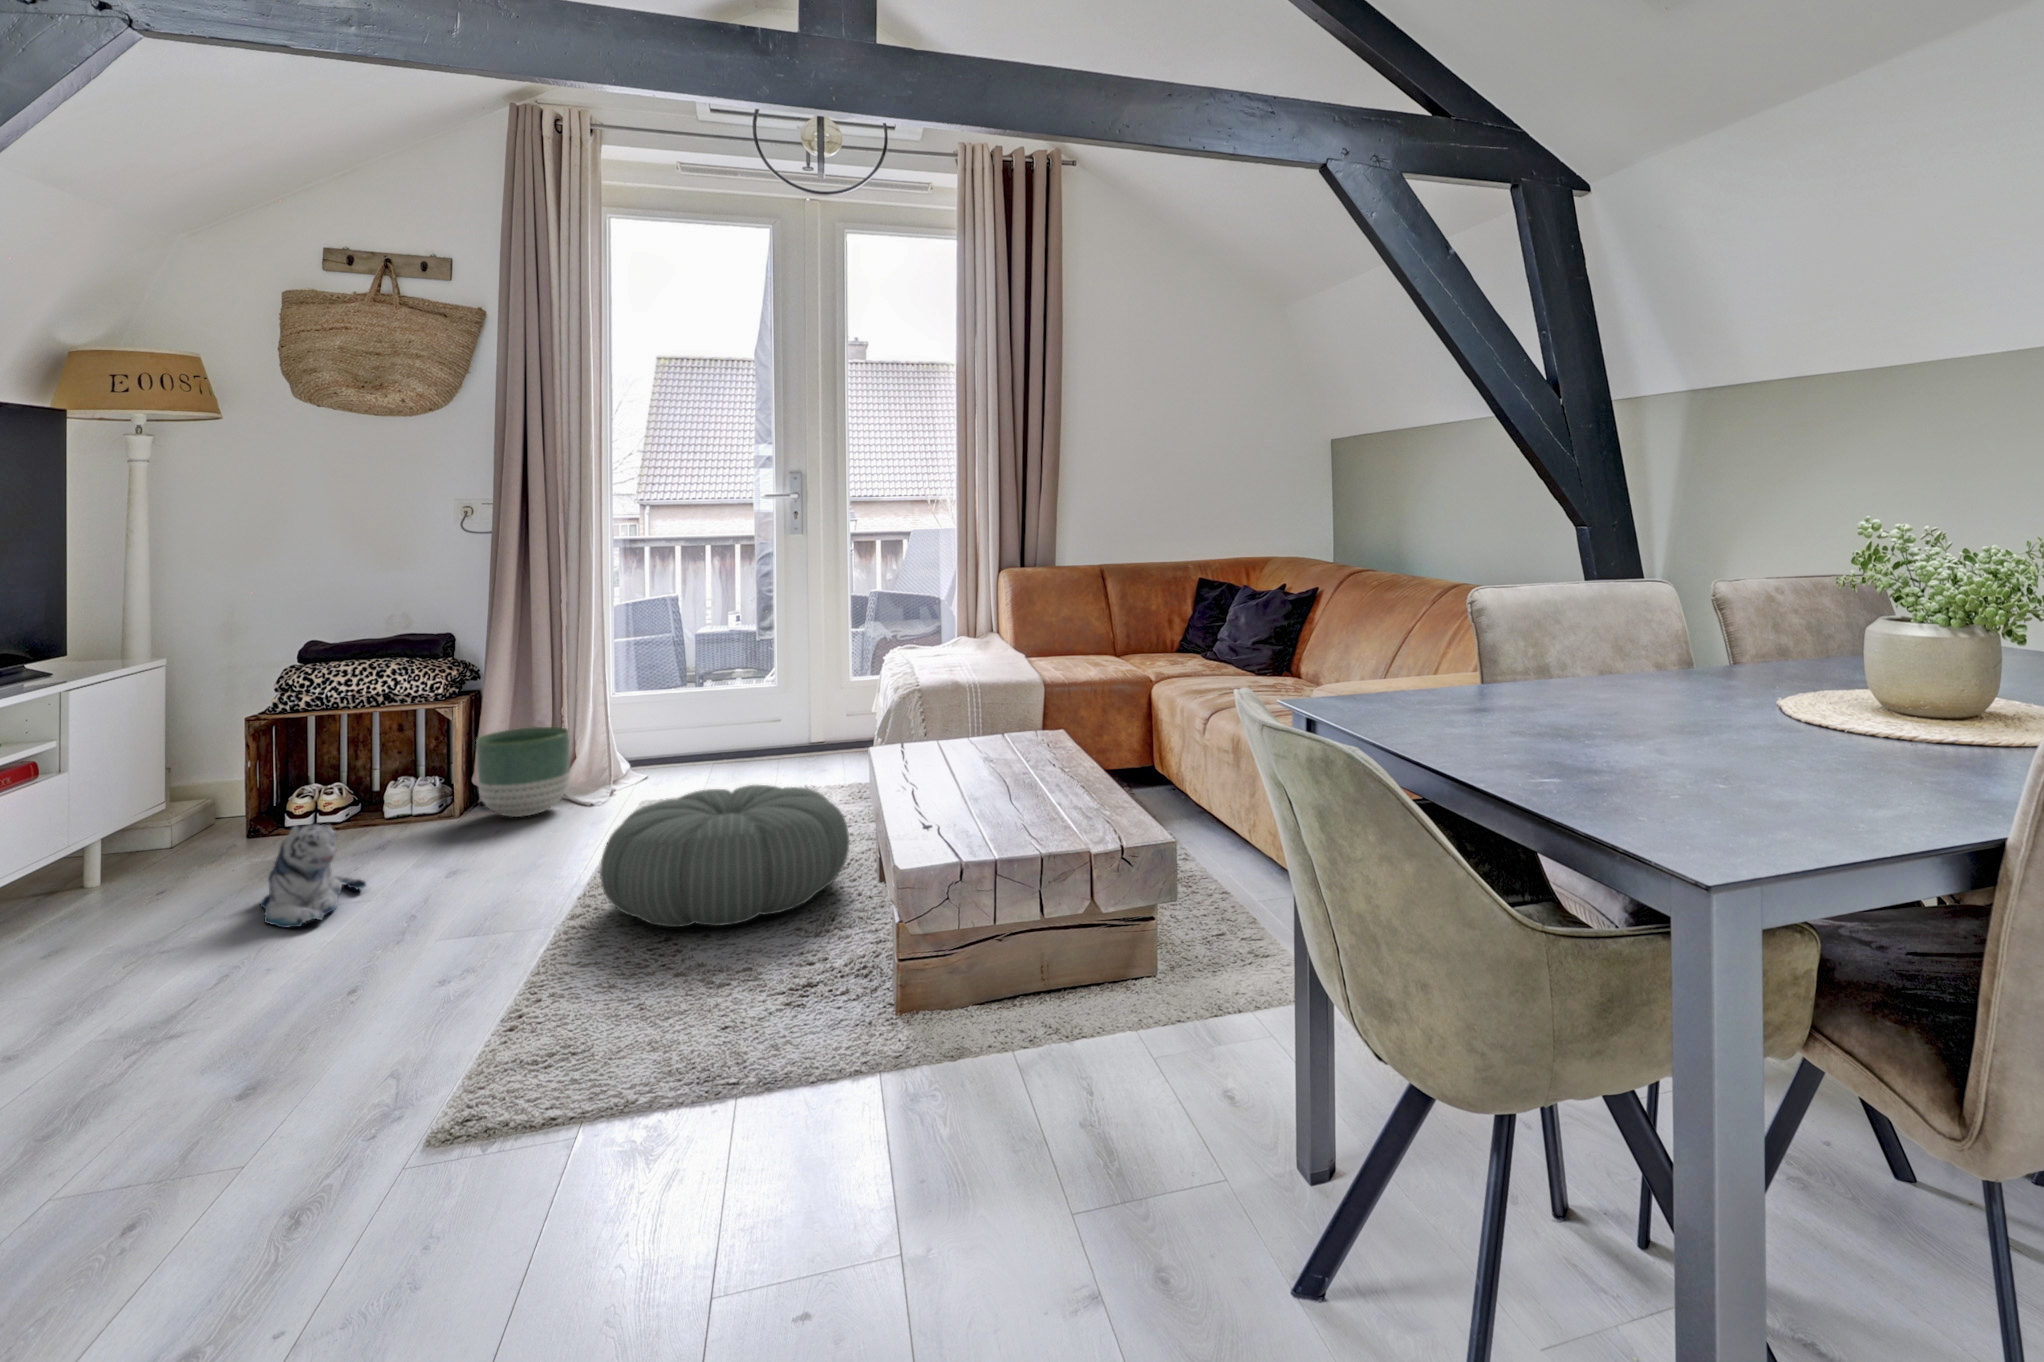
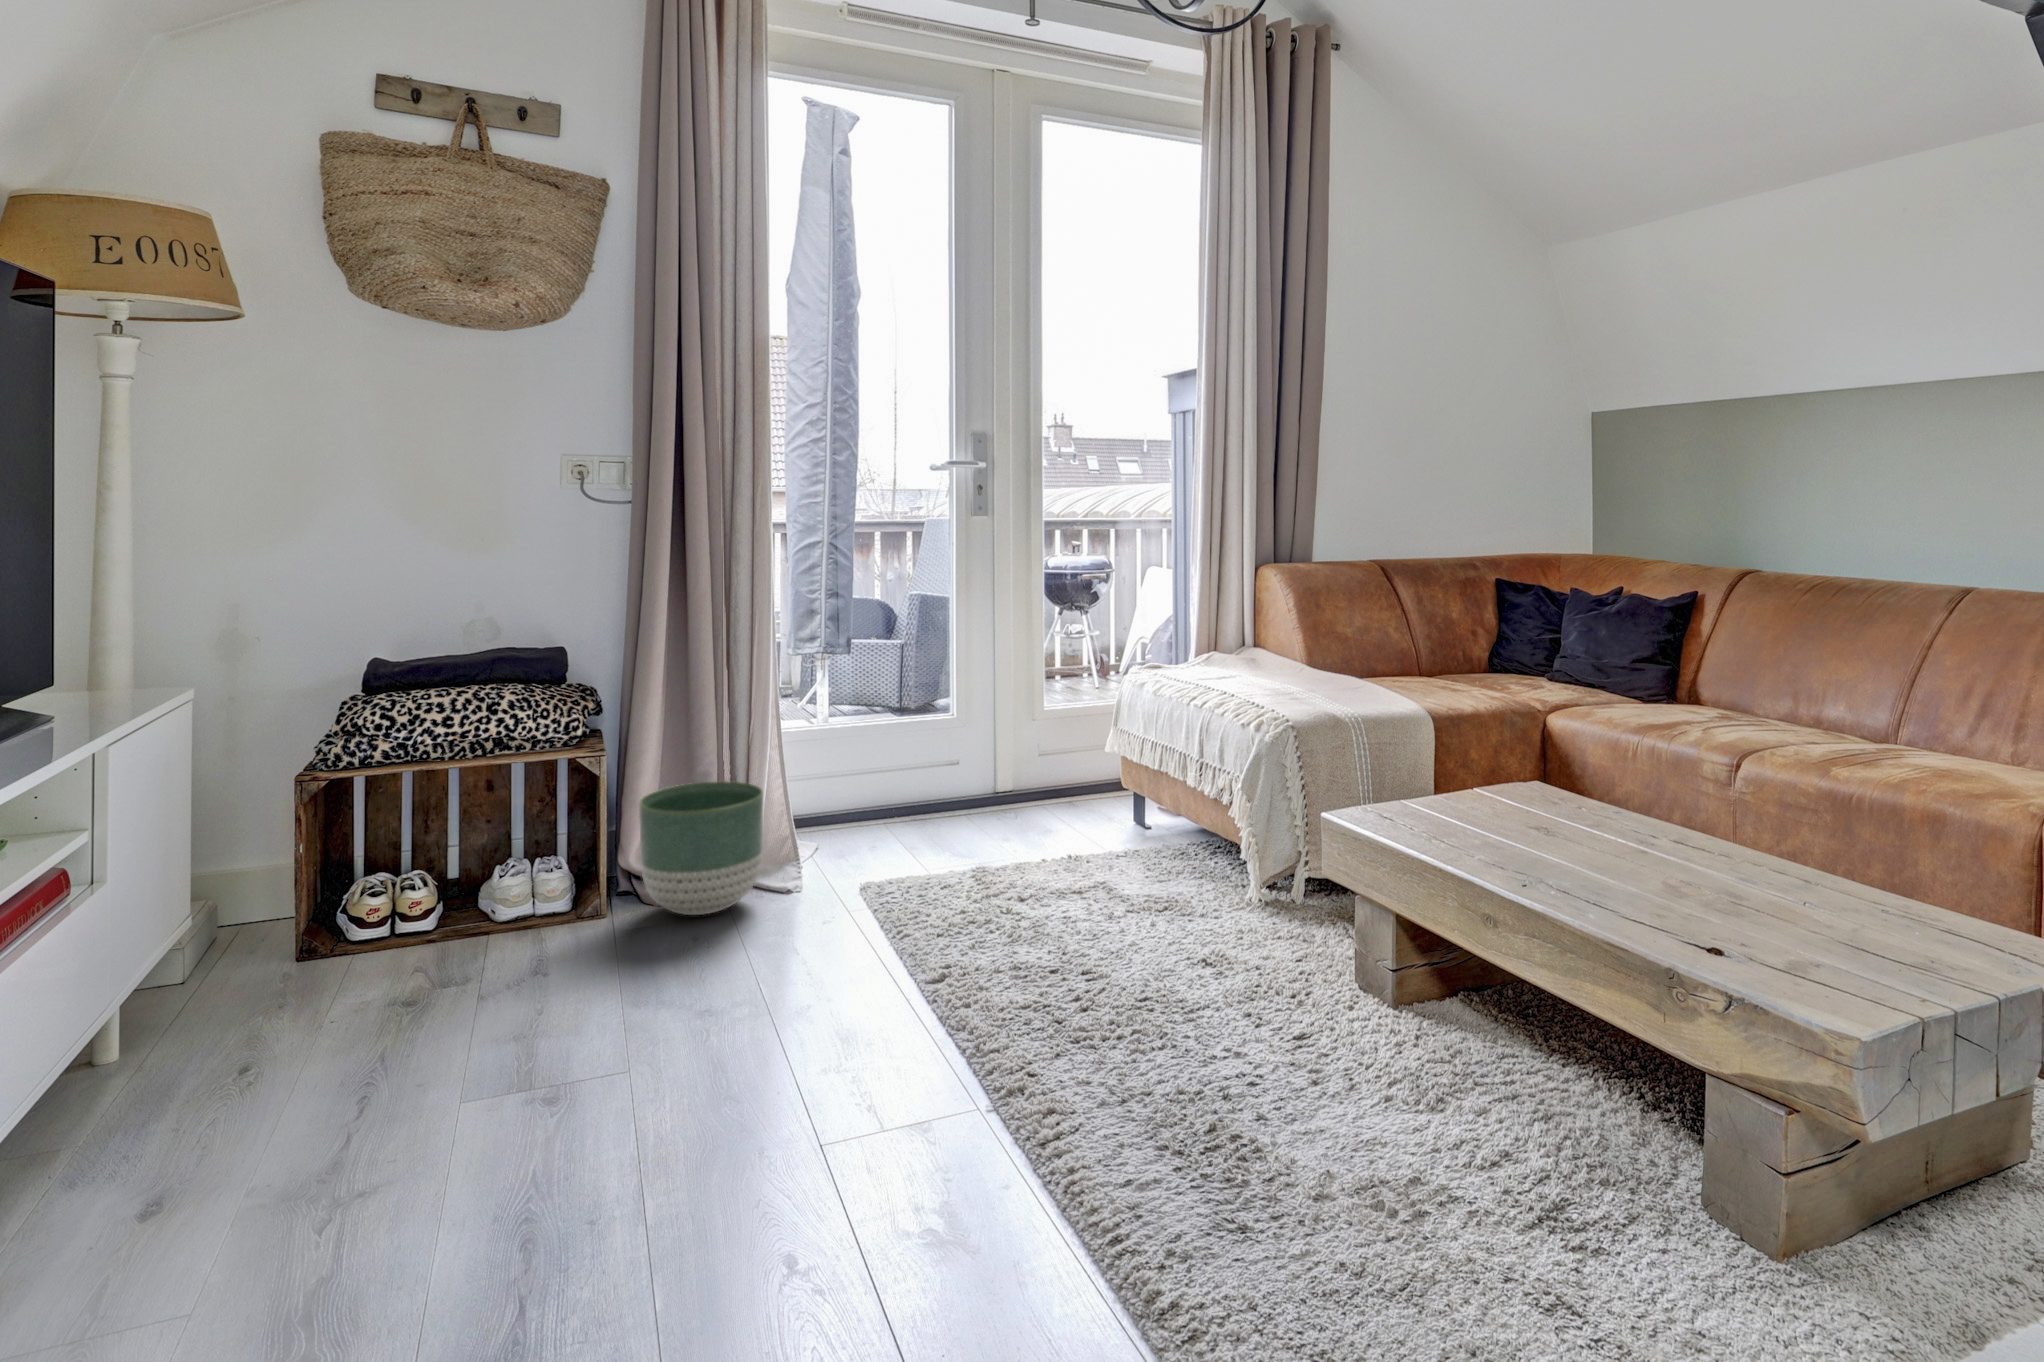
pouf: present [600,785,849,927] -> none [1001,884,1340,1125]
plush toy: present [260,824,366,928] -> none [440,968,591,1145]

